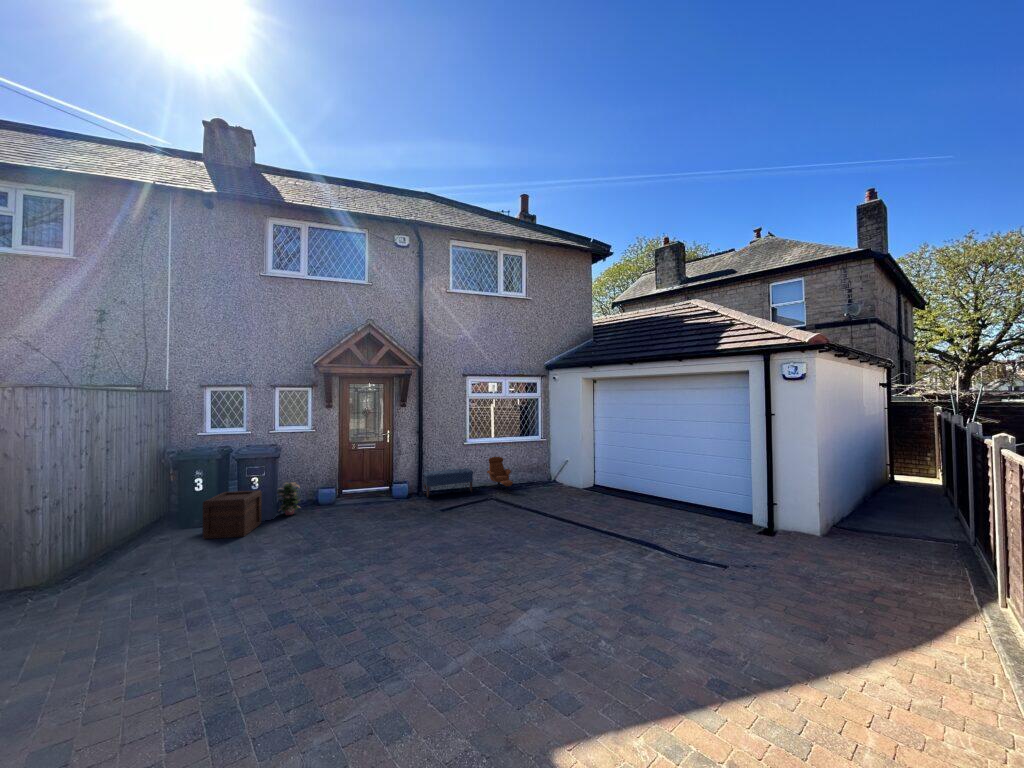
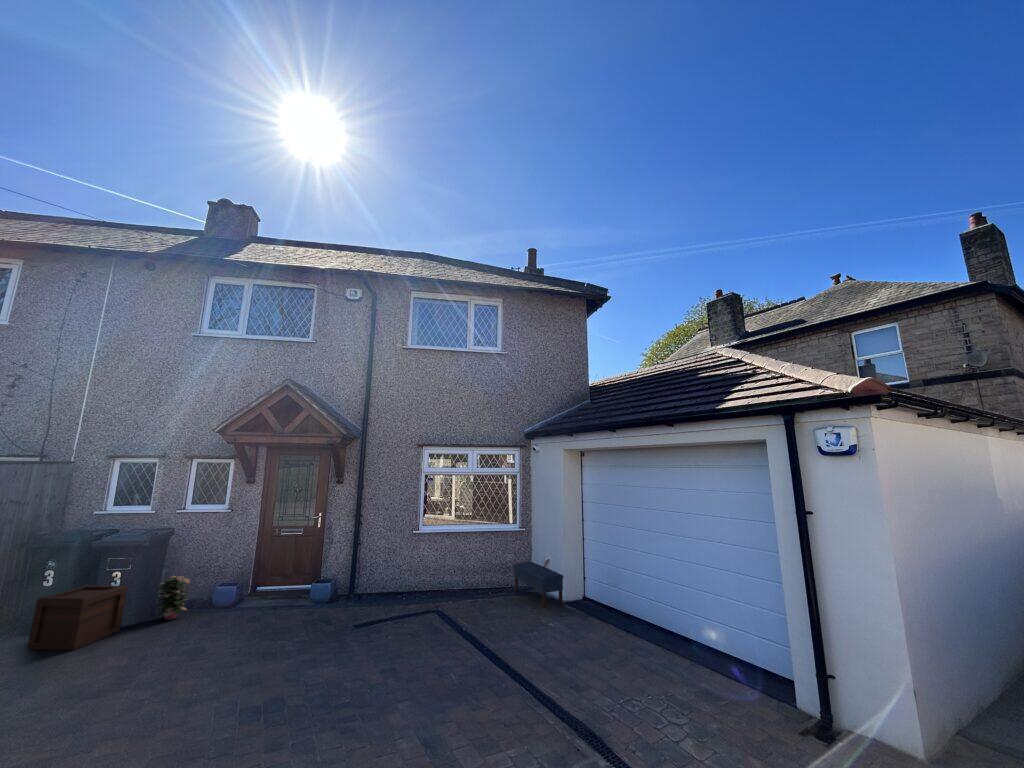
lounge chair: present [487,457,513,494] -> none [438,553,470,610]
bench: present [423,468,473,497] -> present [514,562,563,608]

